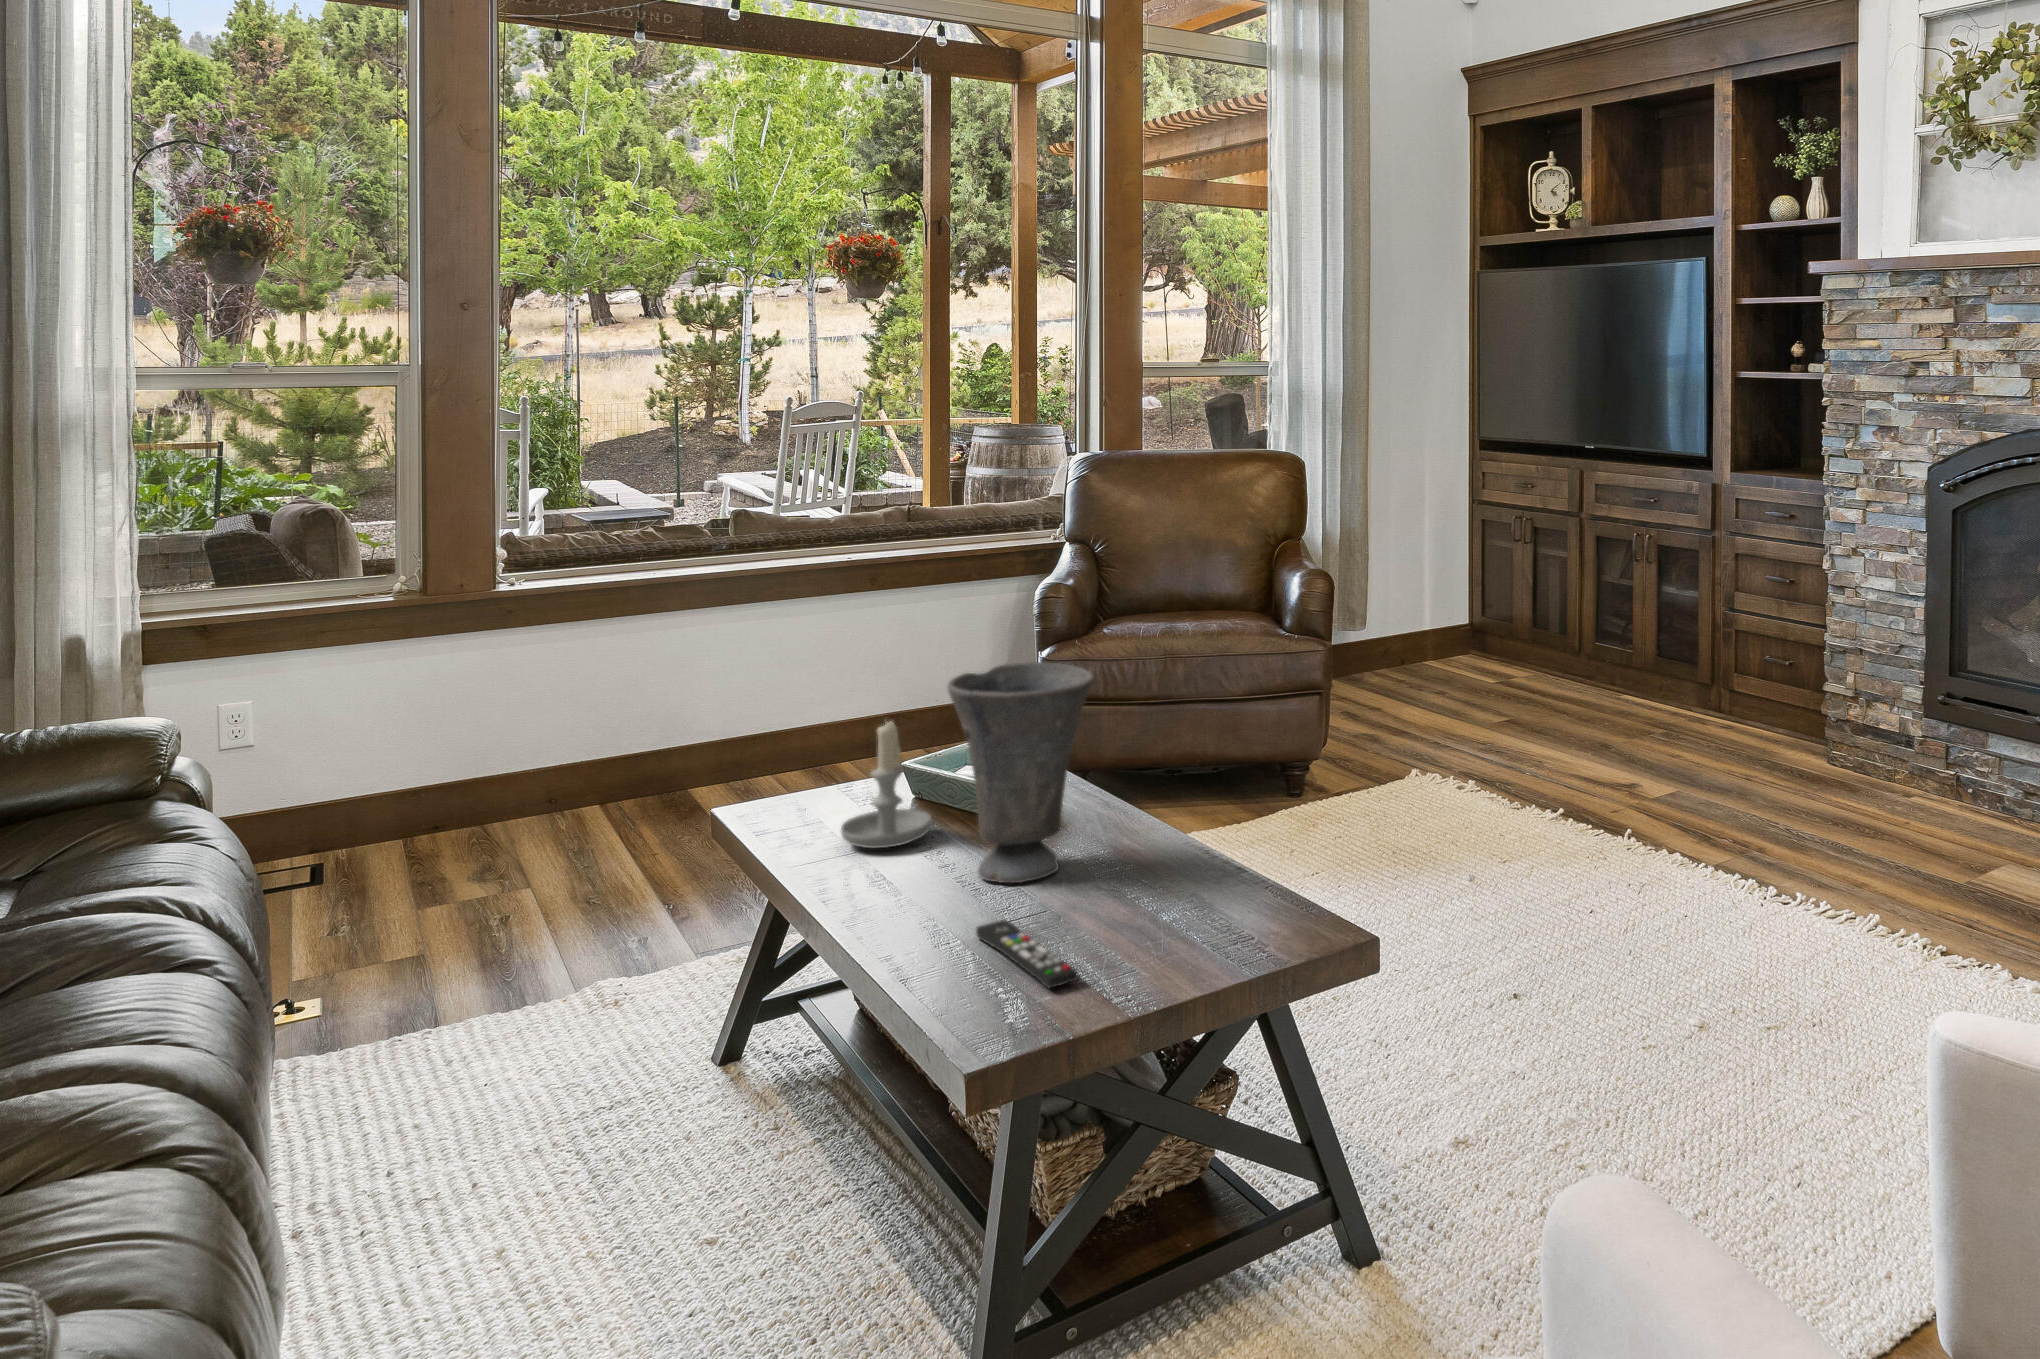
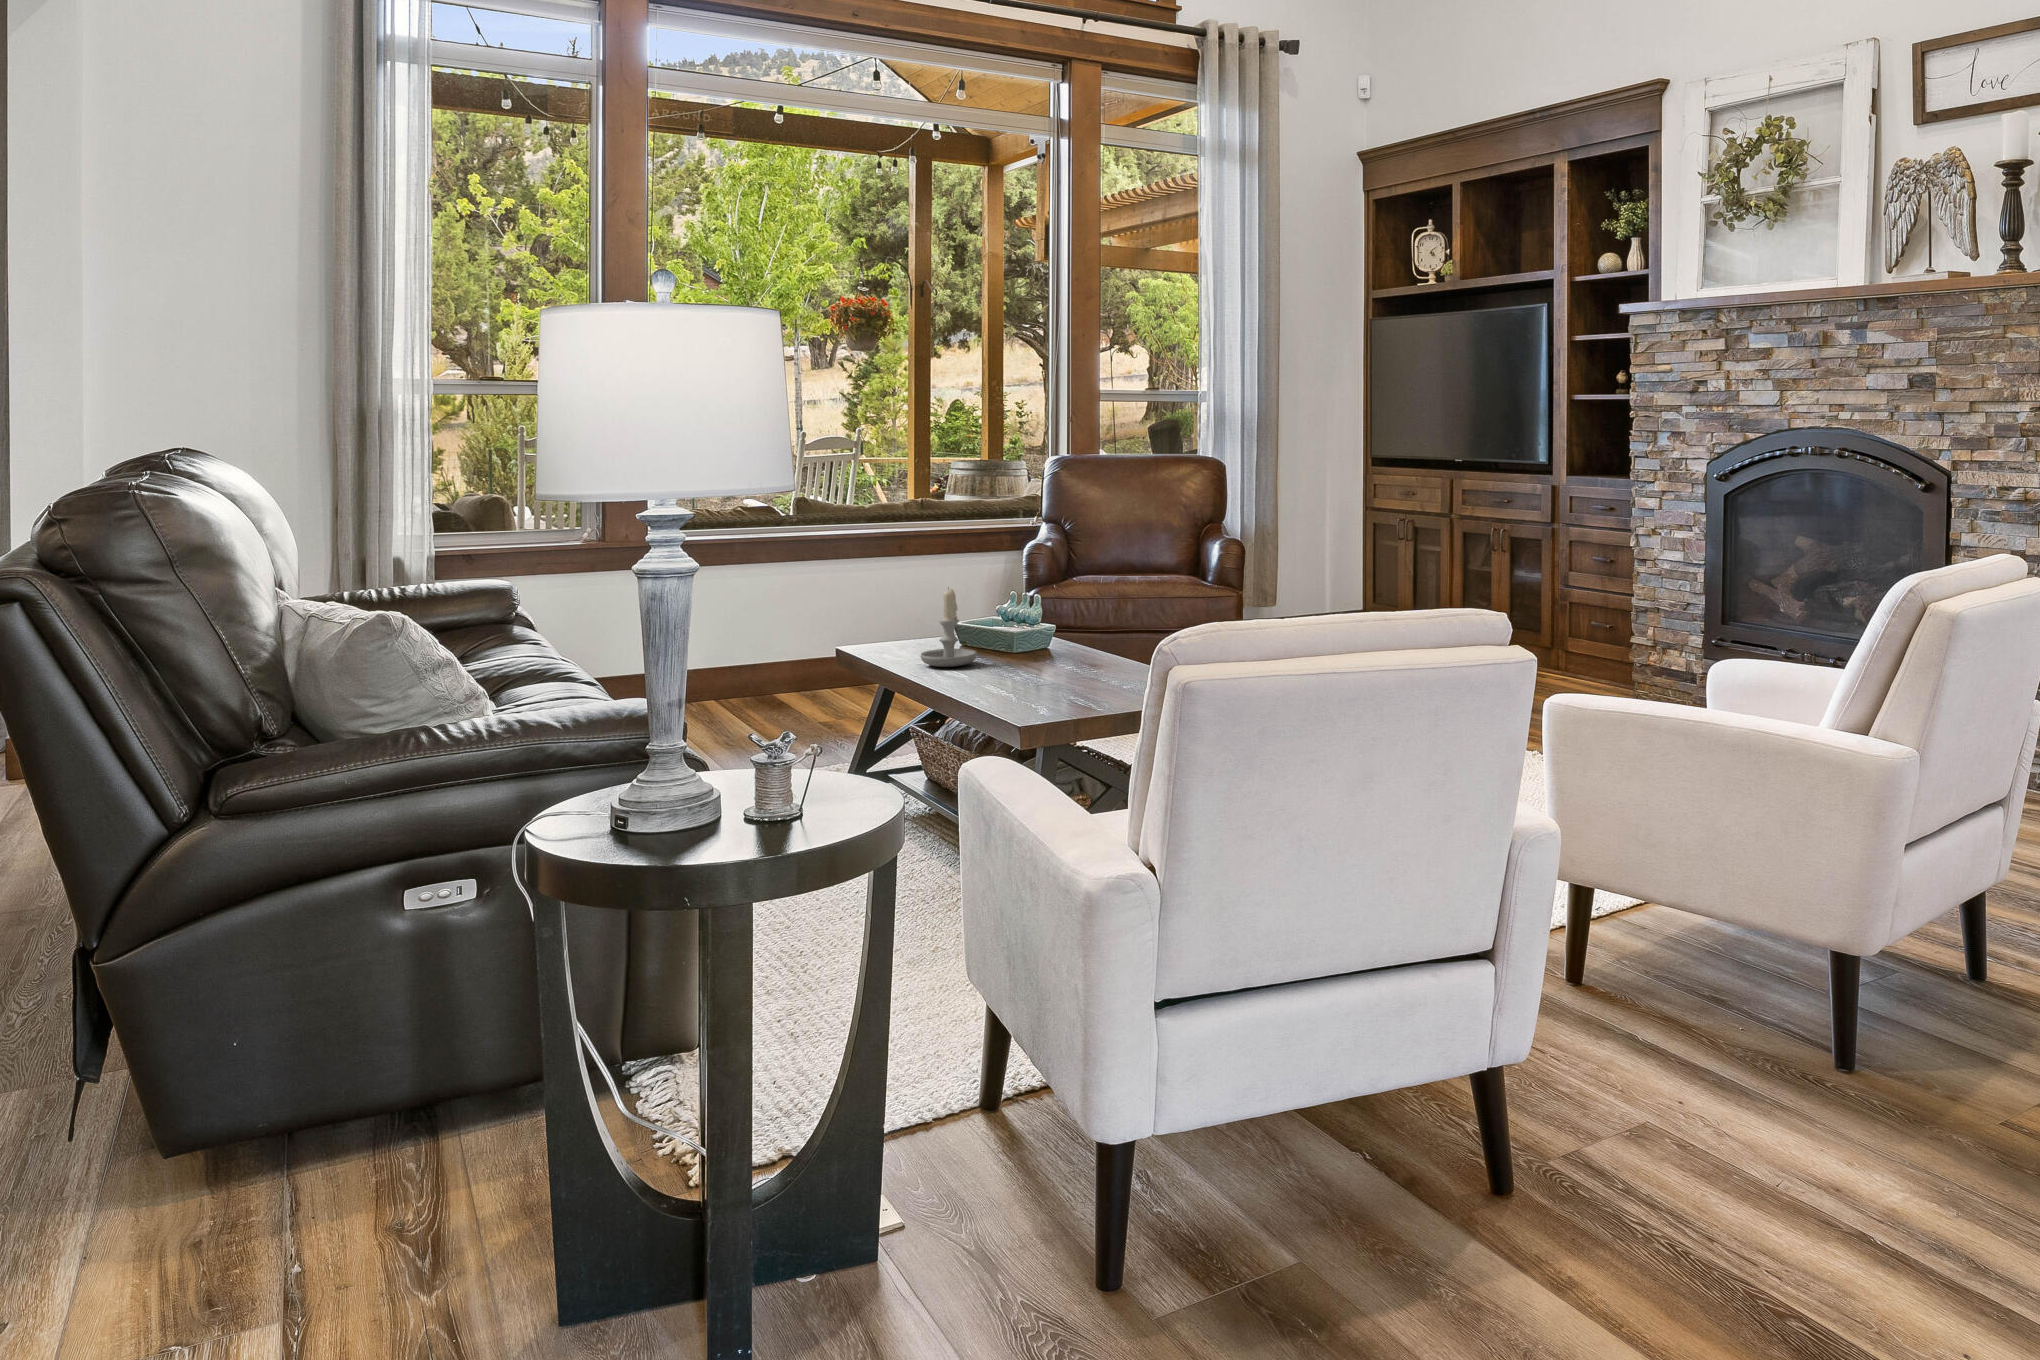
vase: present [947,662,1094,883] -> none [991,550,1081,680]
remote control: present [976,919,1078,989] -> none [1014,687,1077,710]

